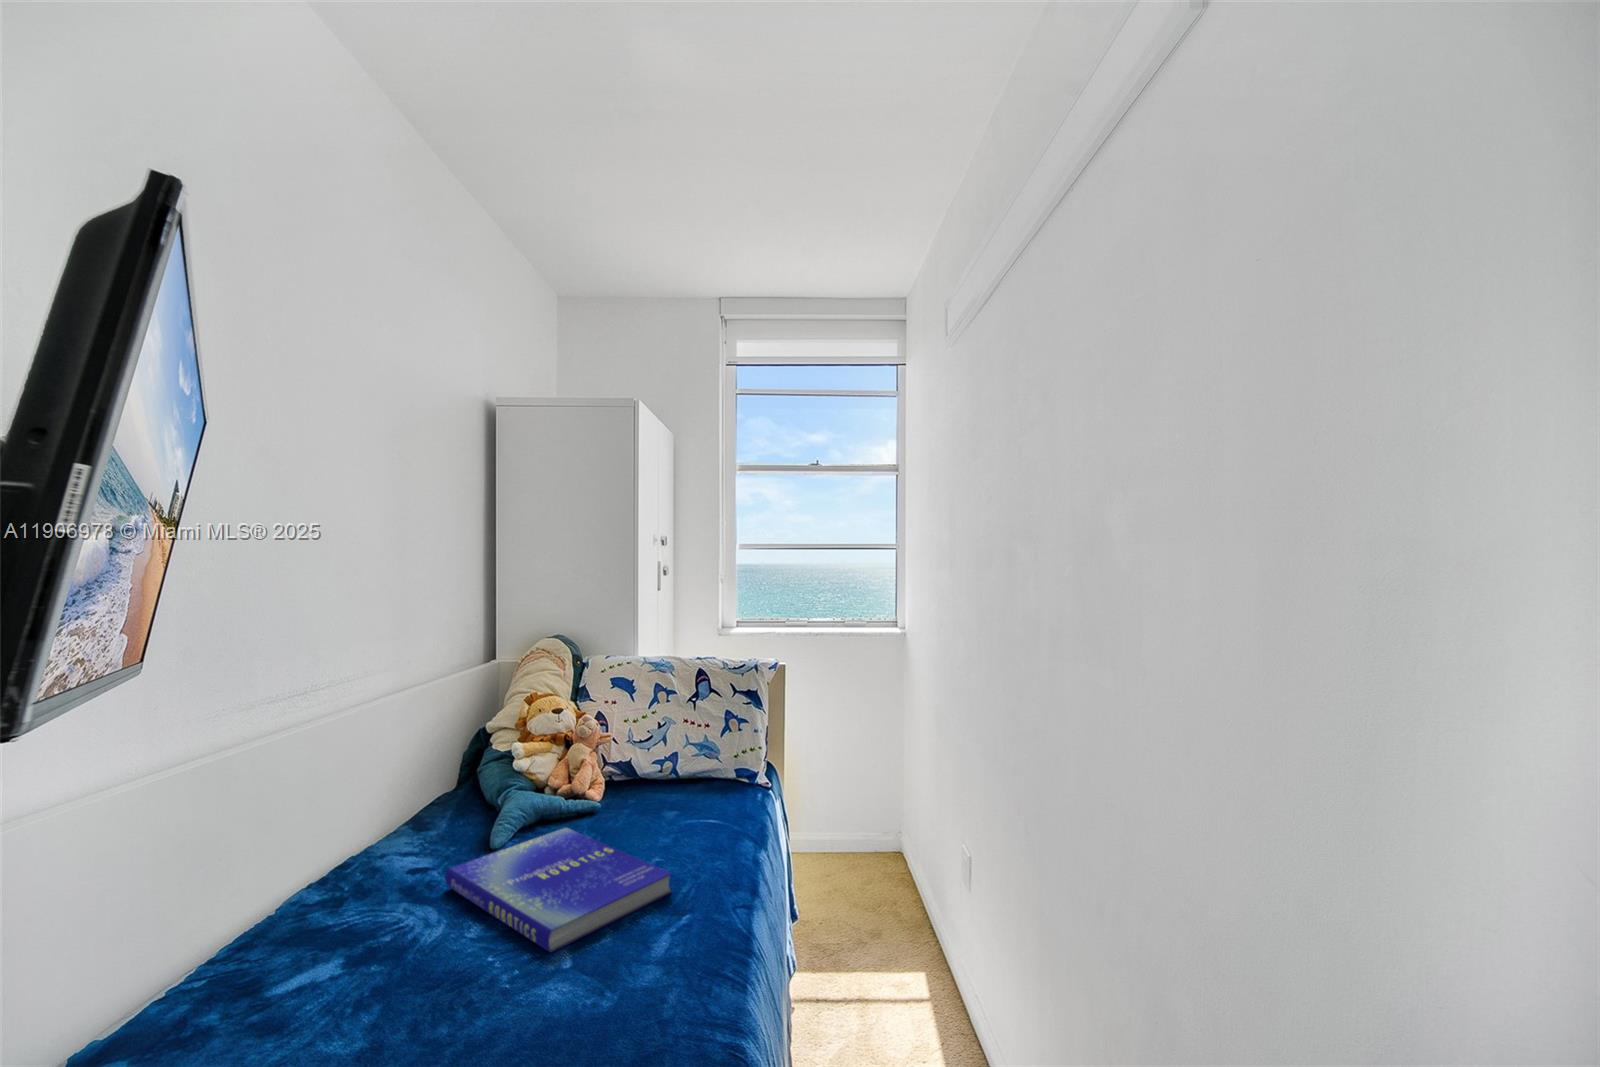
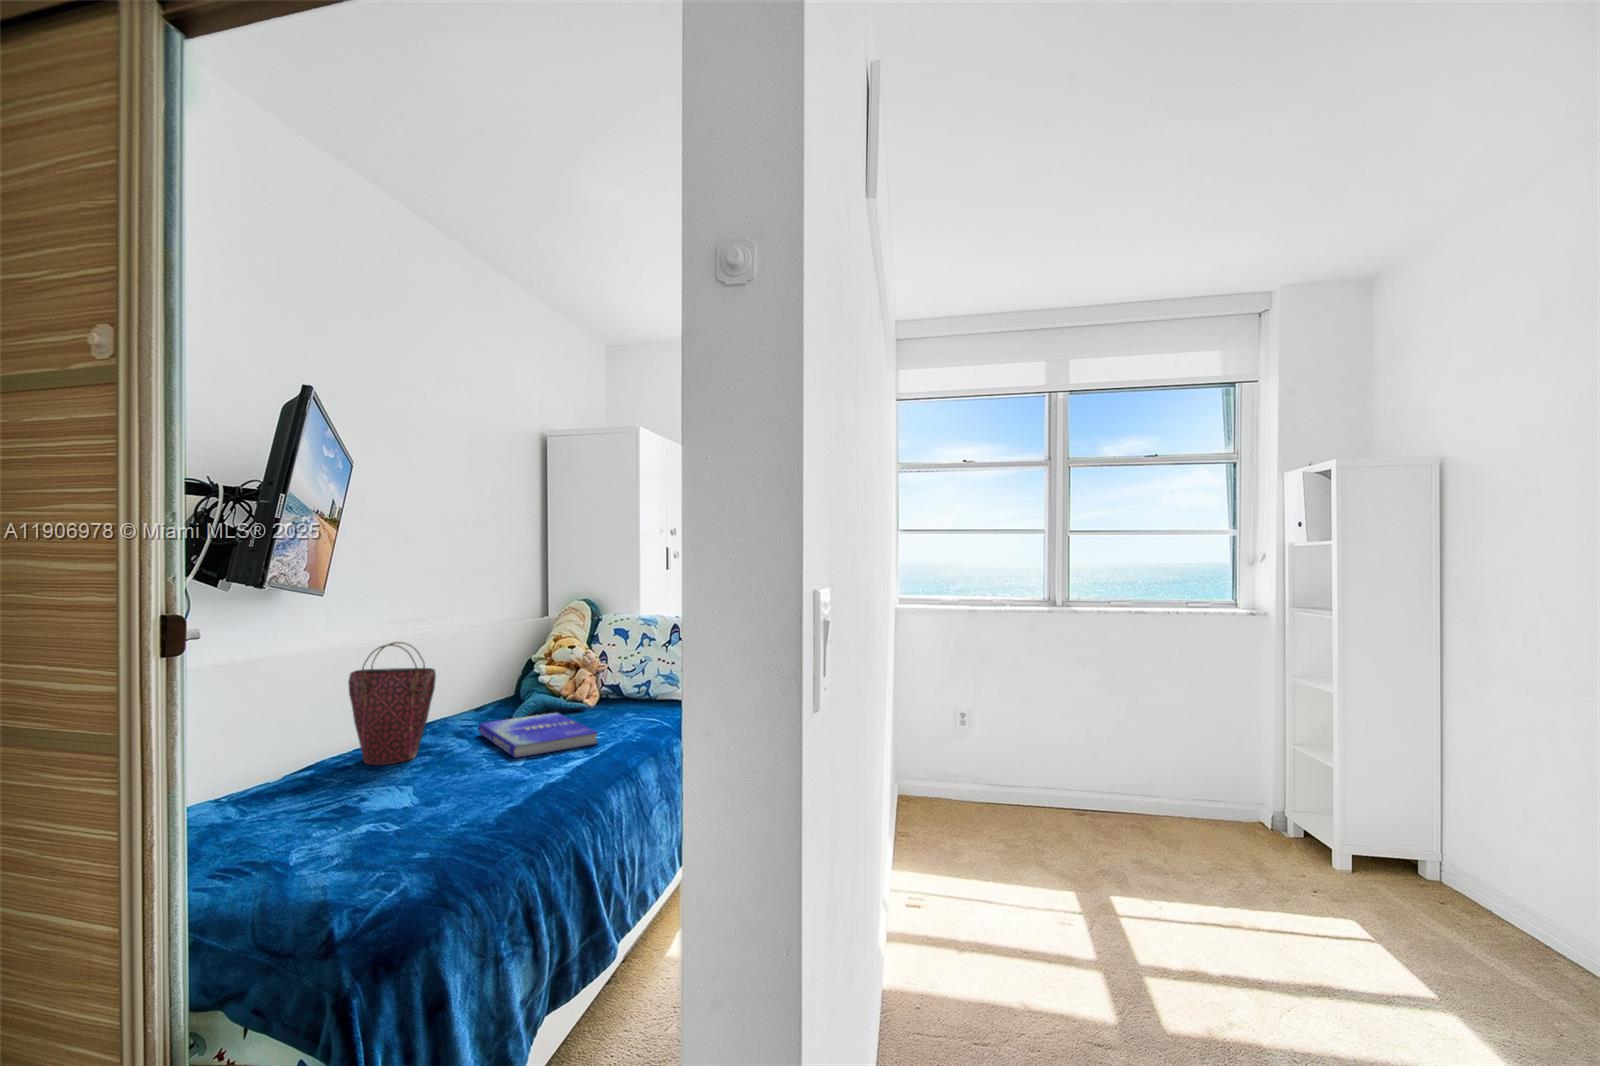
handbag: none [200,752,388,1015] -> present [348,642,436,765]

